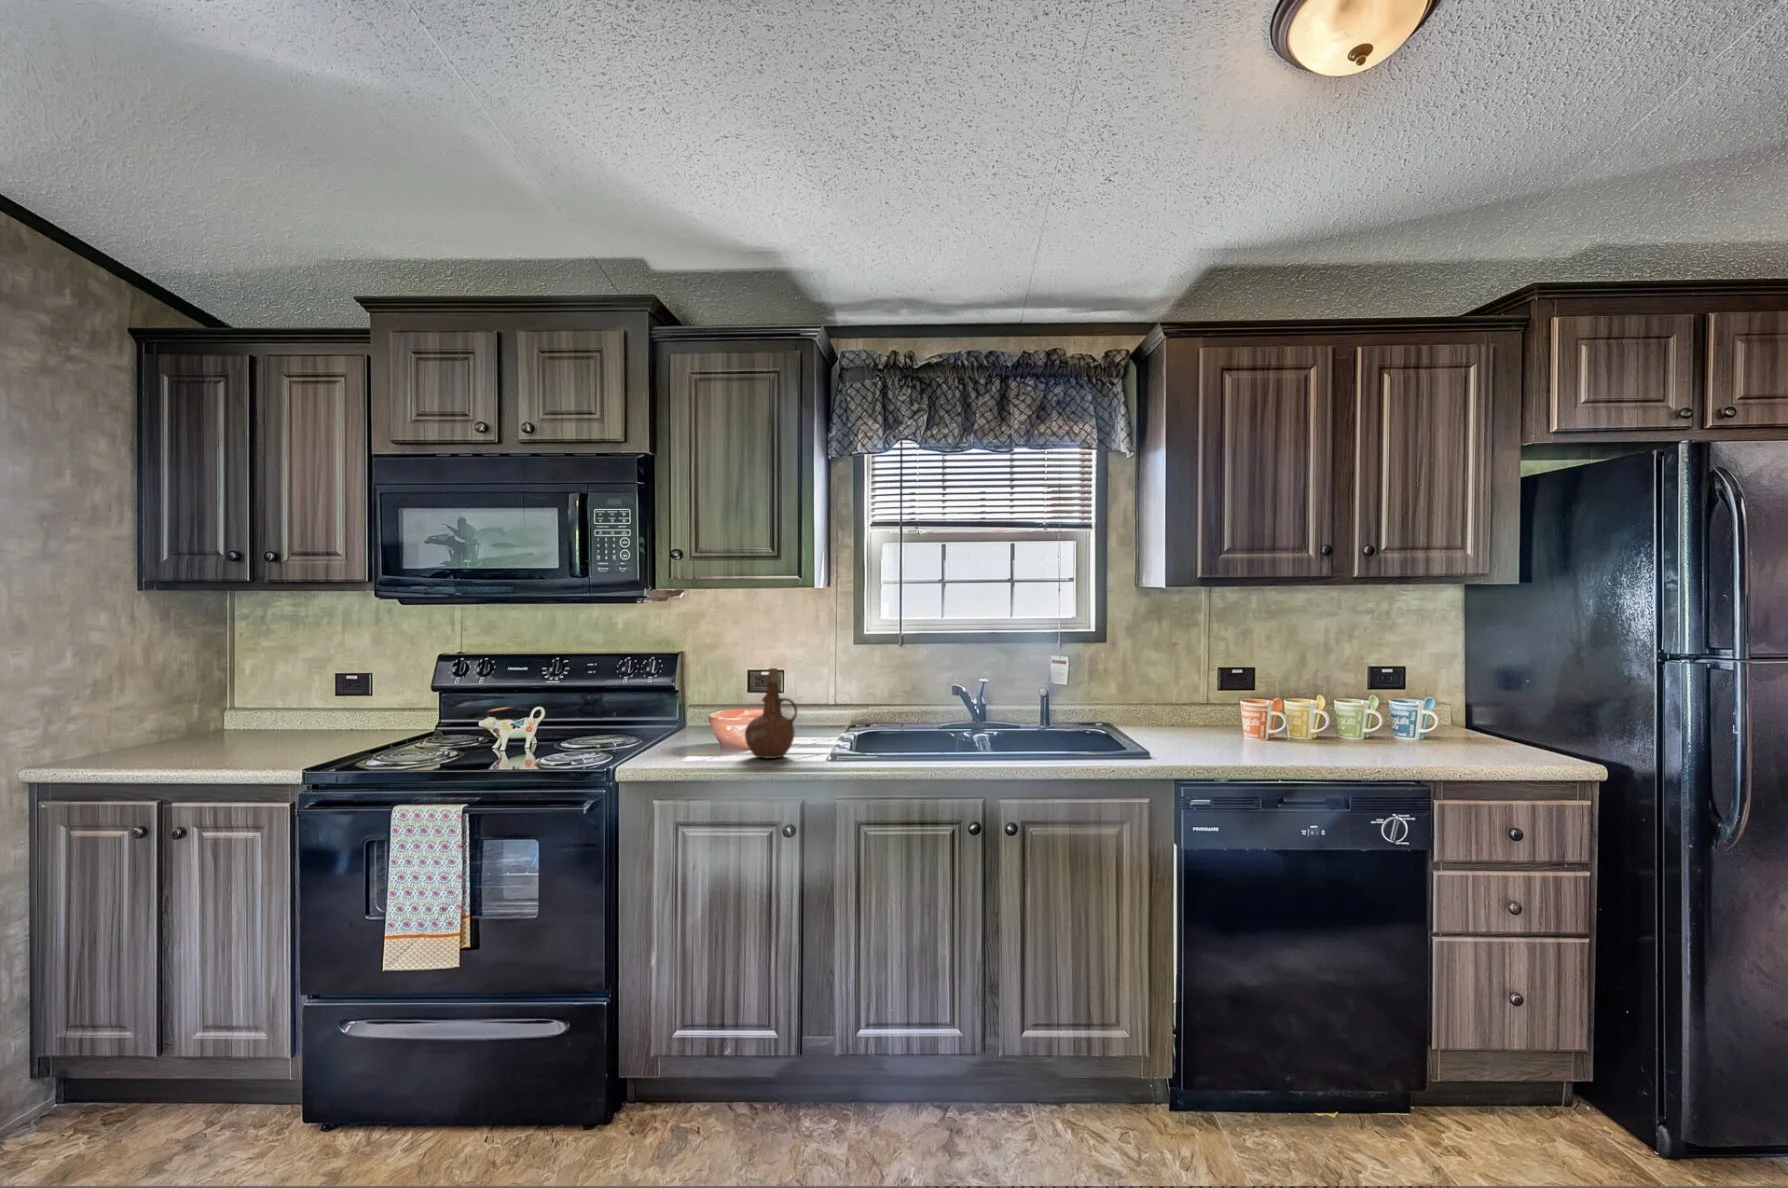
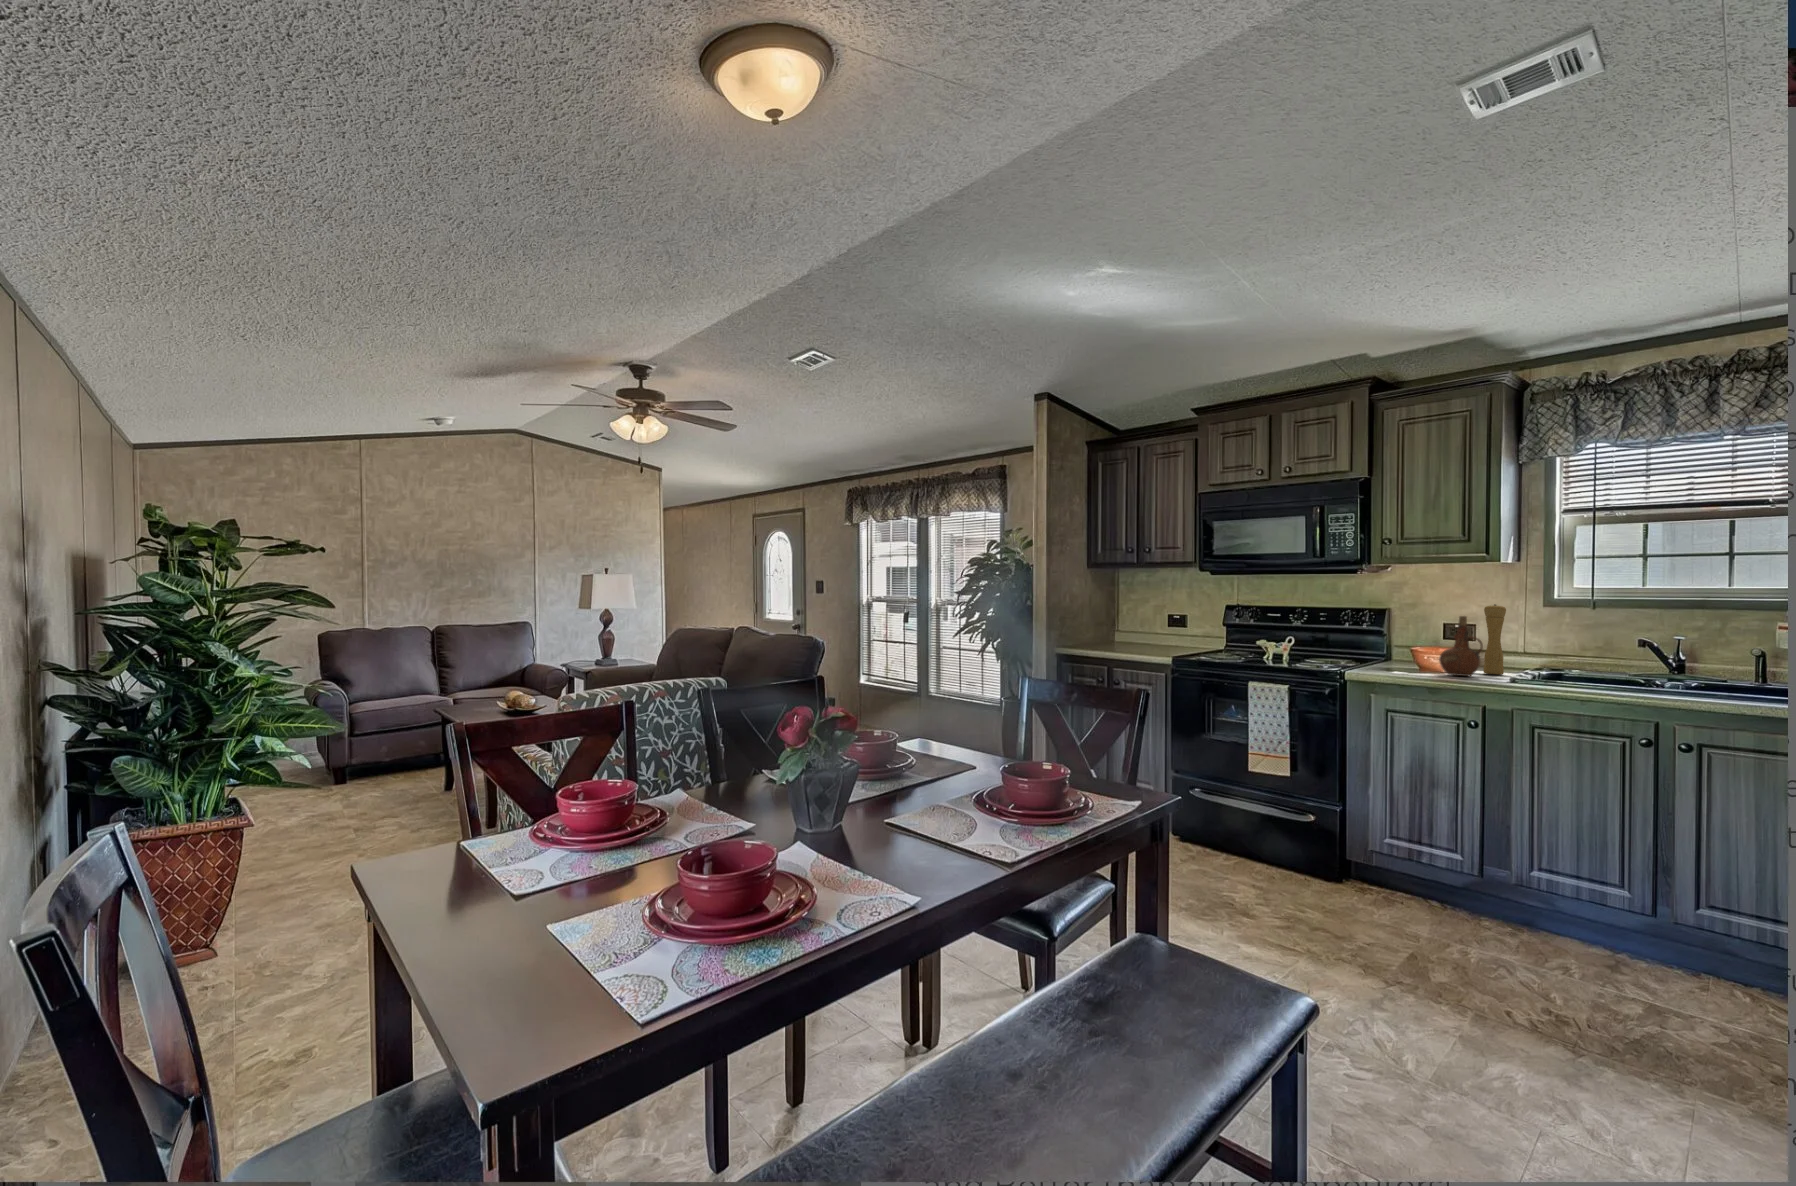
pepper mill: none [794,647,818,744] -> present [1484,604,1506,674]

